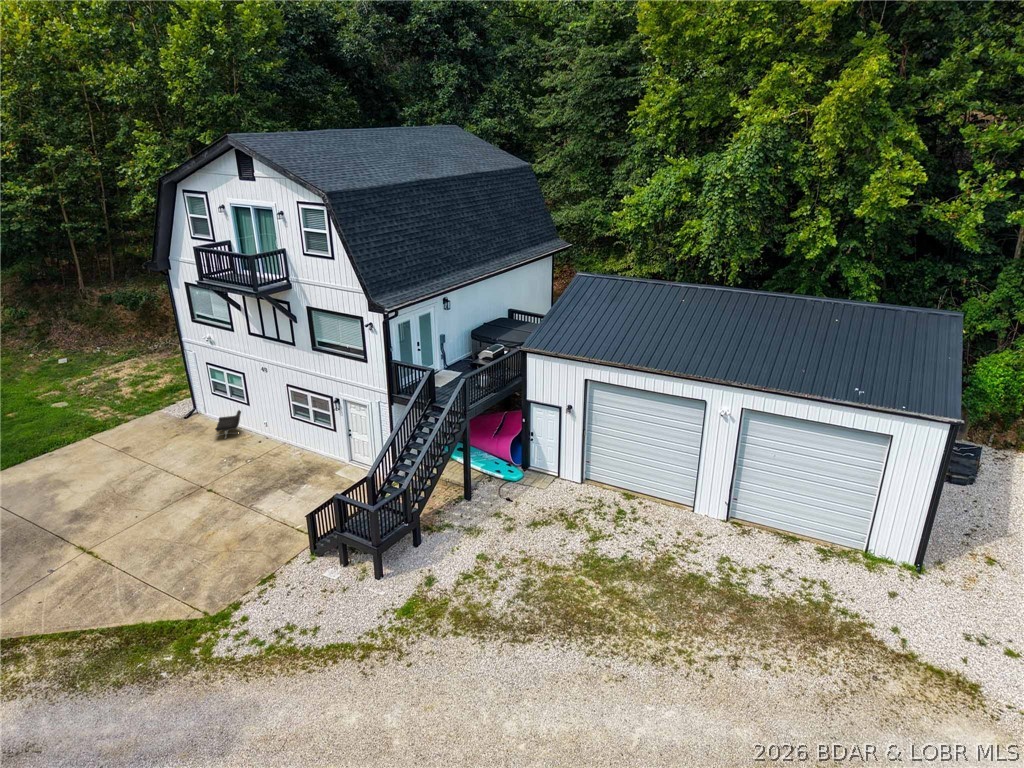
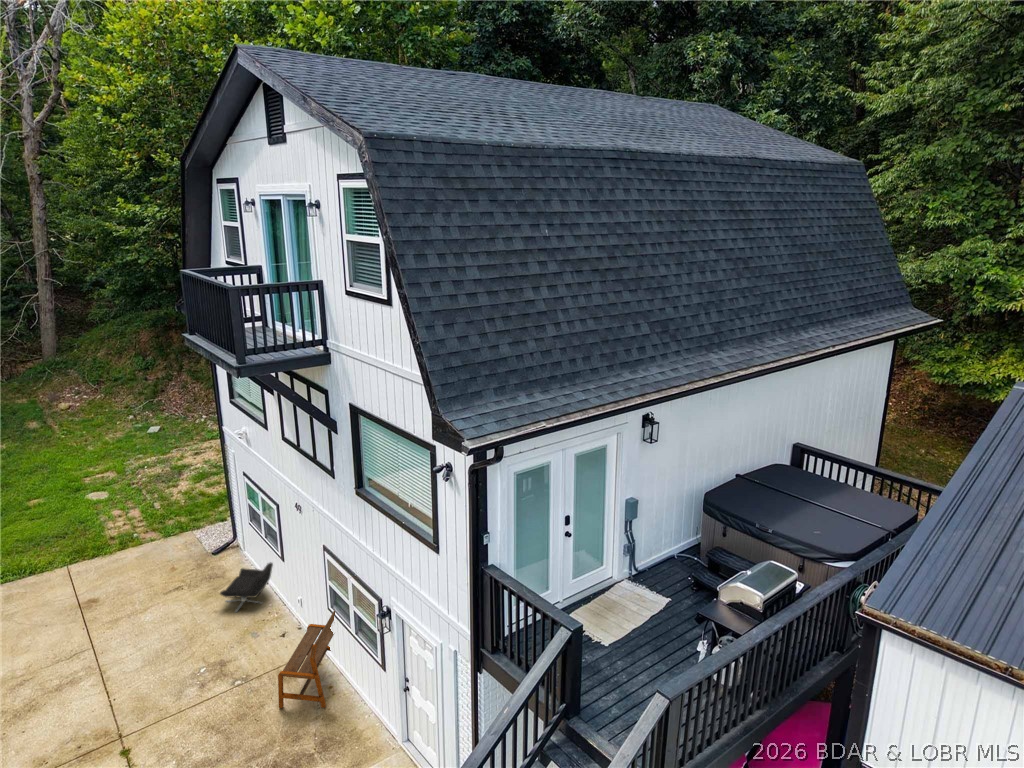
bench: none [278,415,304,466] -> present [278,611,335,708]

